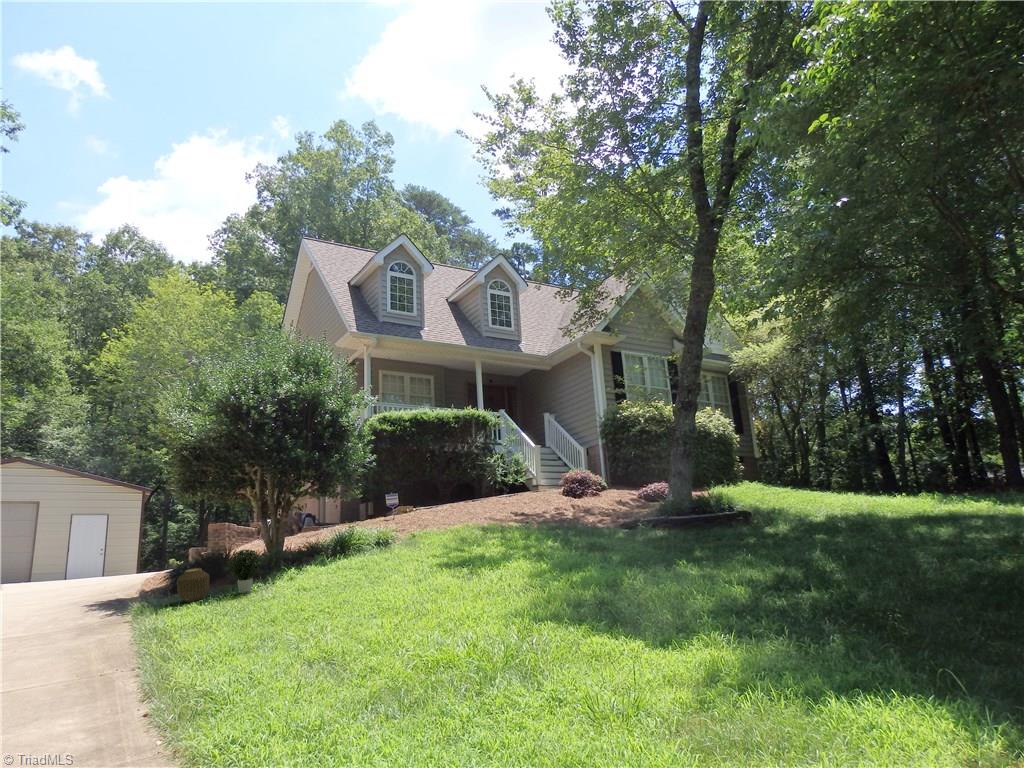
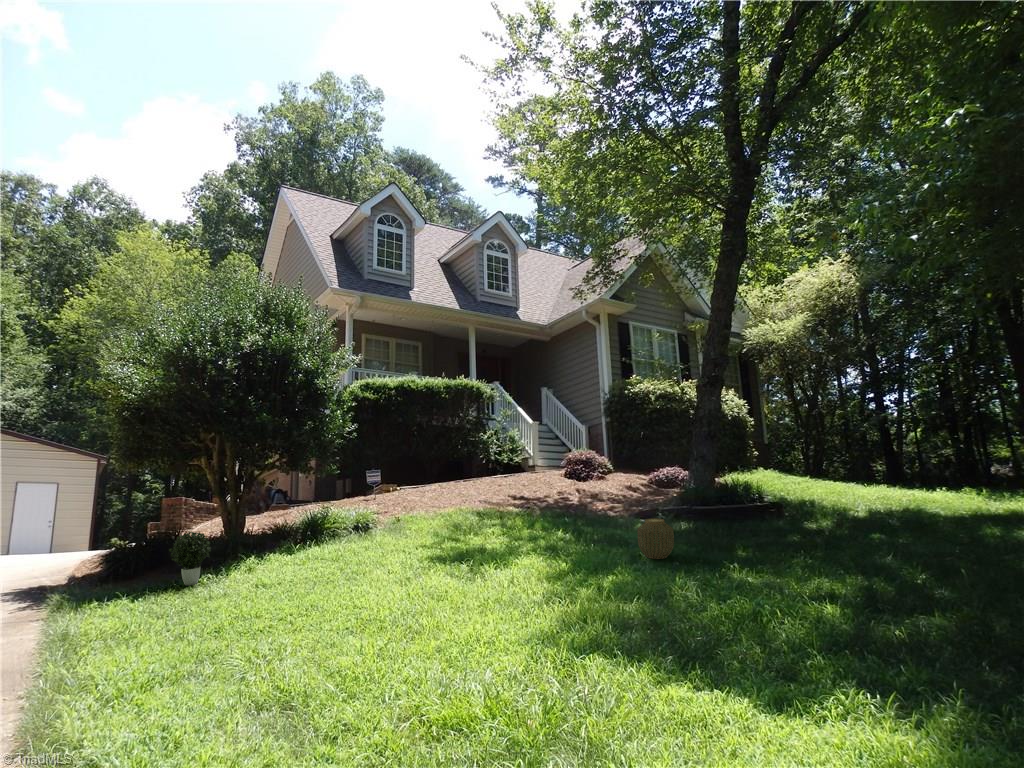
woven basket: present [177,568,209,602] -> present [637,518,674,559]

